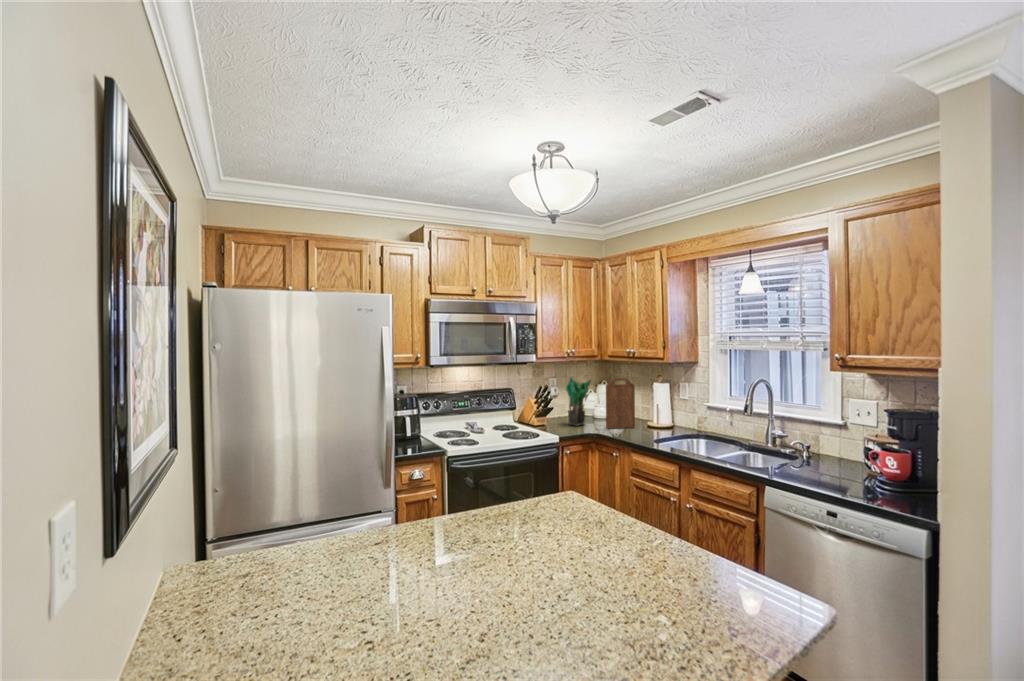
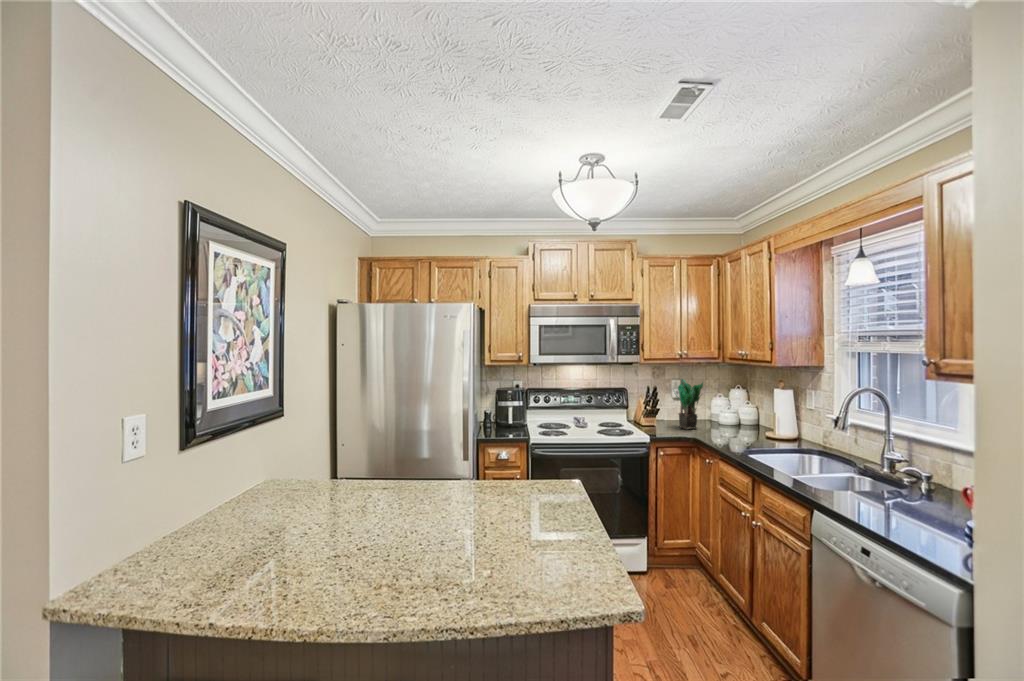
cutting board: present [606,378,635,428] -> none [714,381,749,436]

